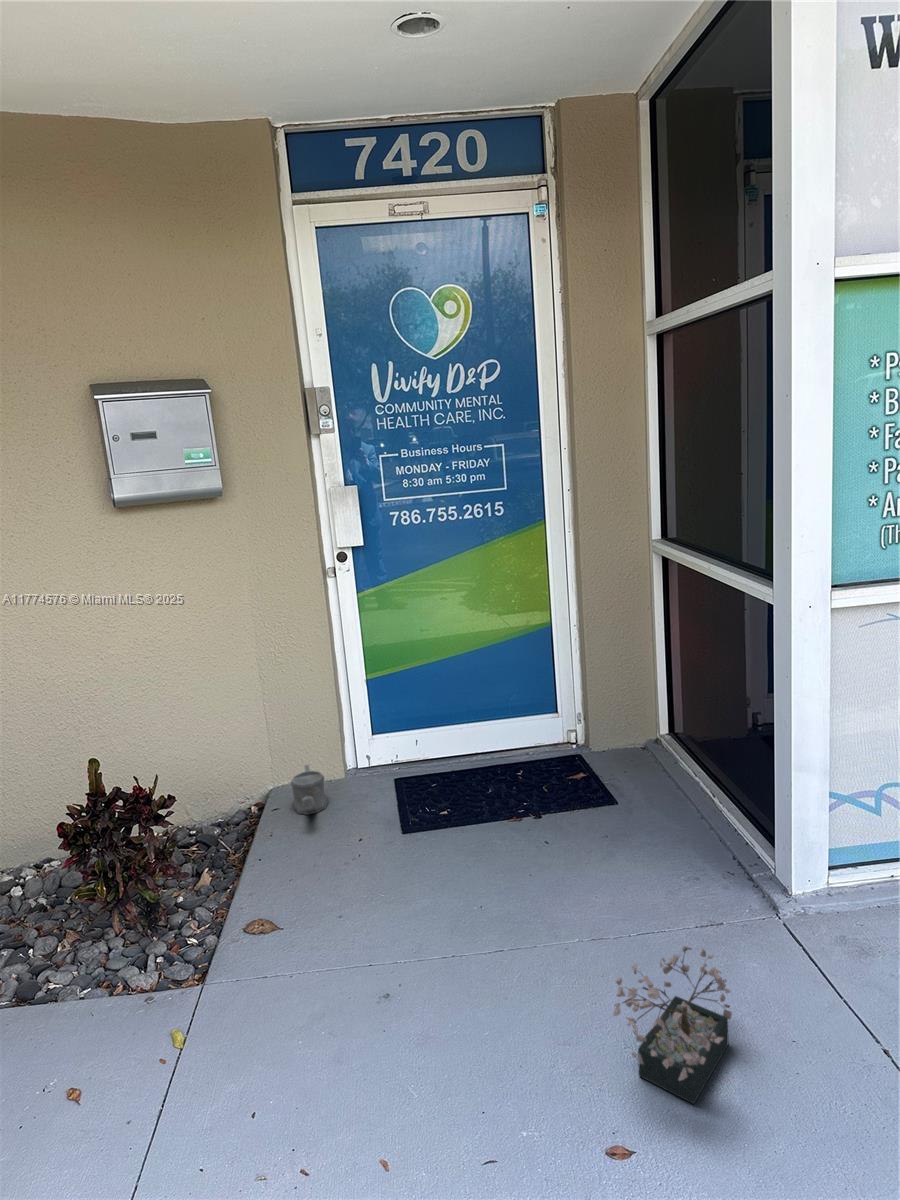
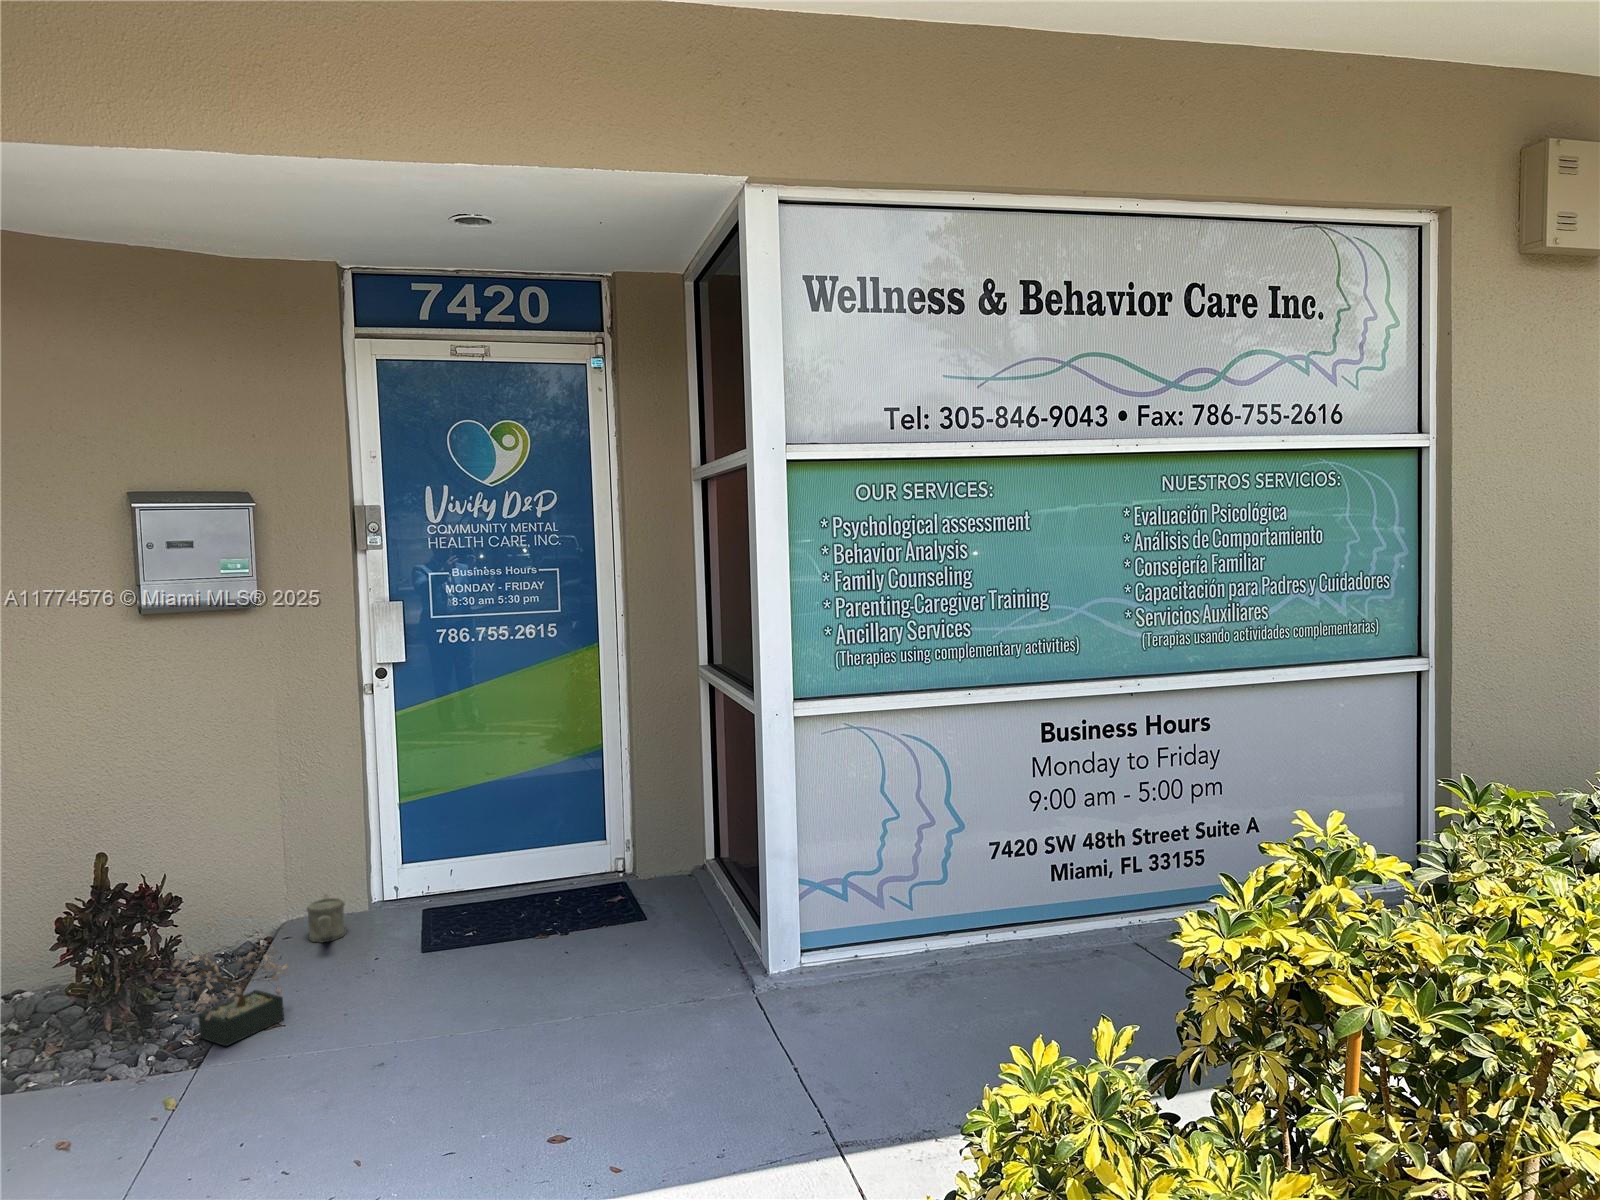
decorative plant: present [613,946,732,1104] -> present [173,947,287,1046]

